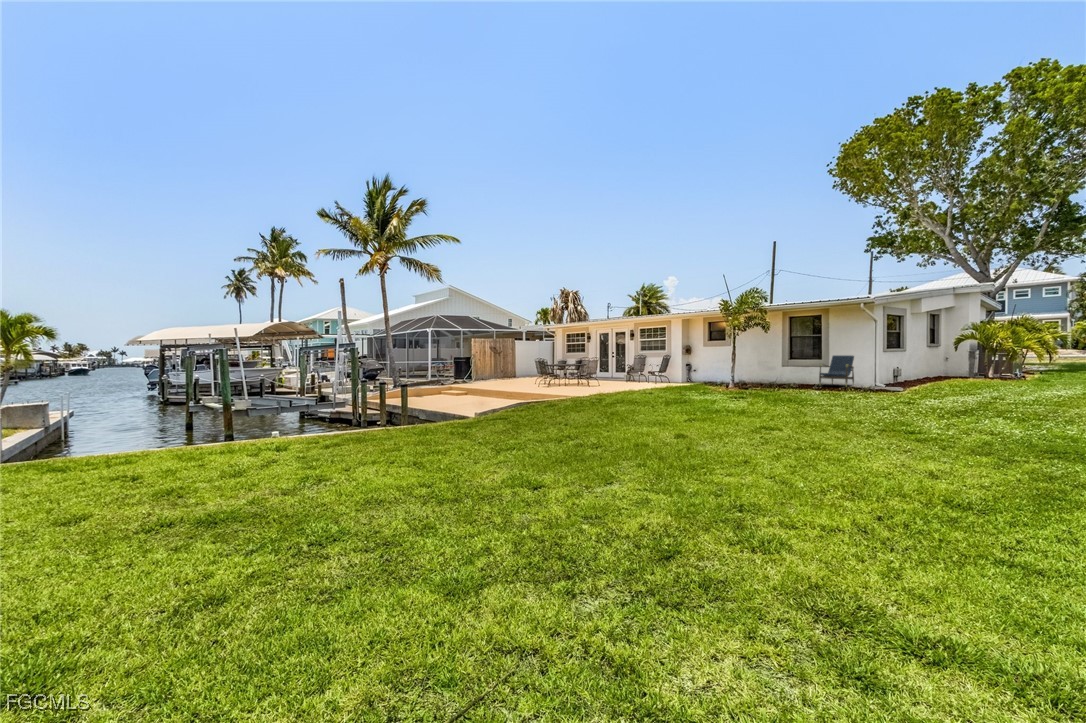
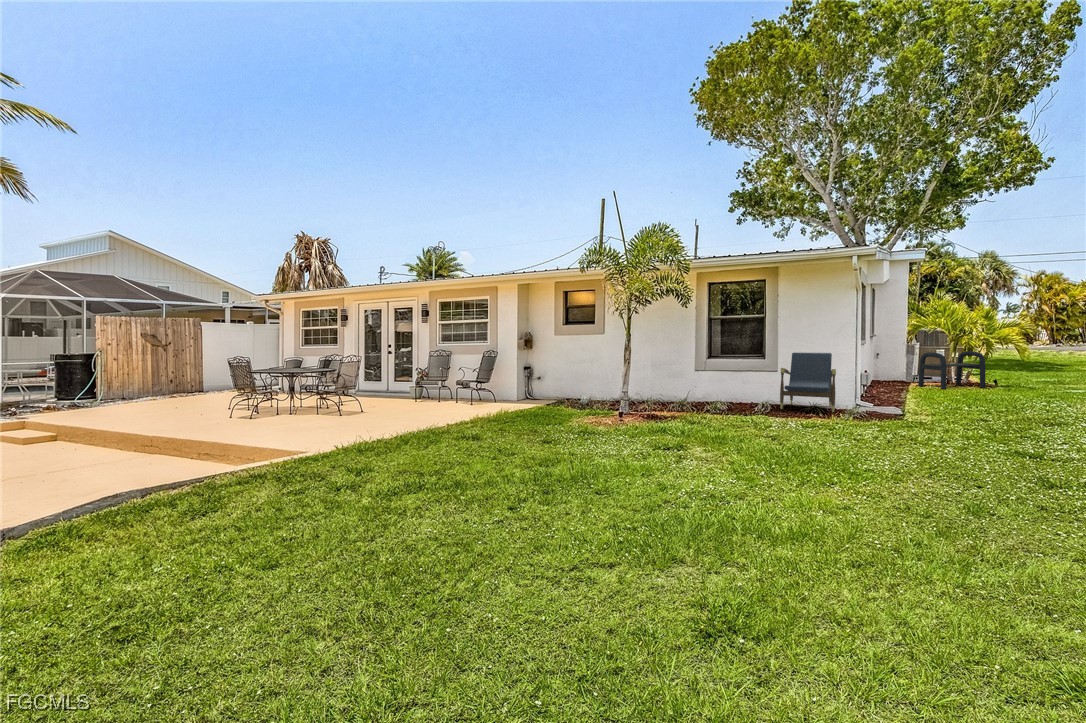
bench: none [953,355,1001,379] -> present [918,351,986,389]

